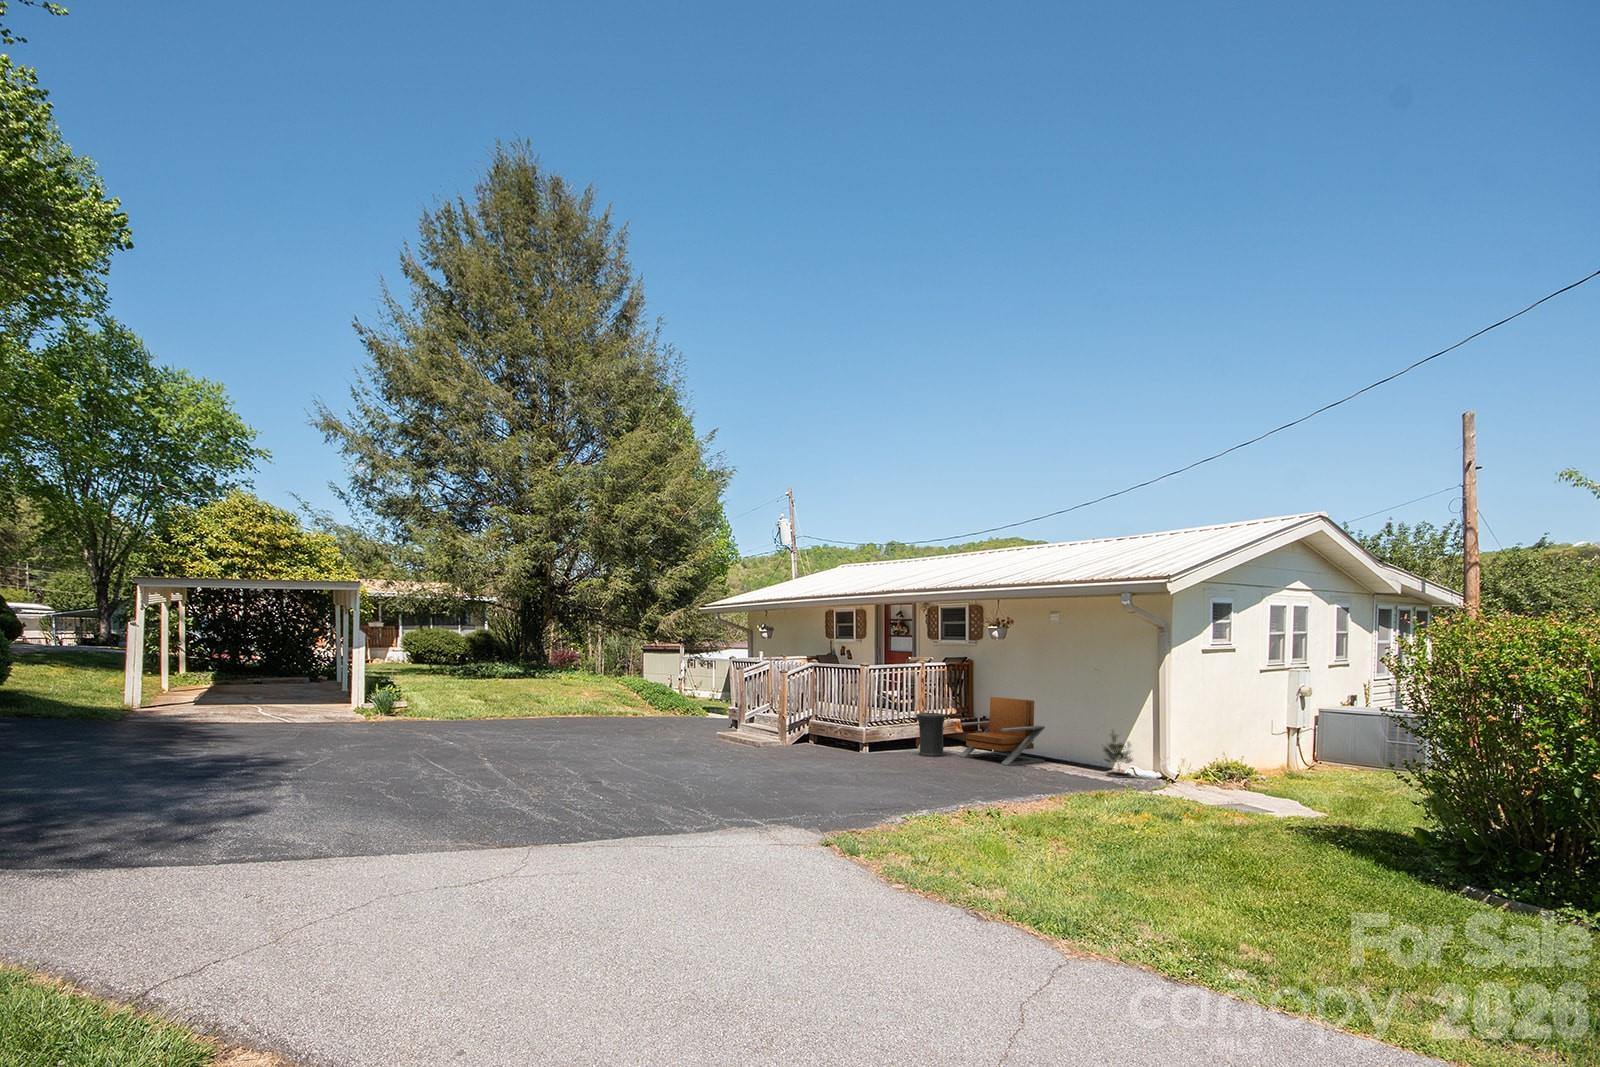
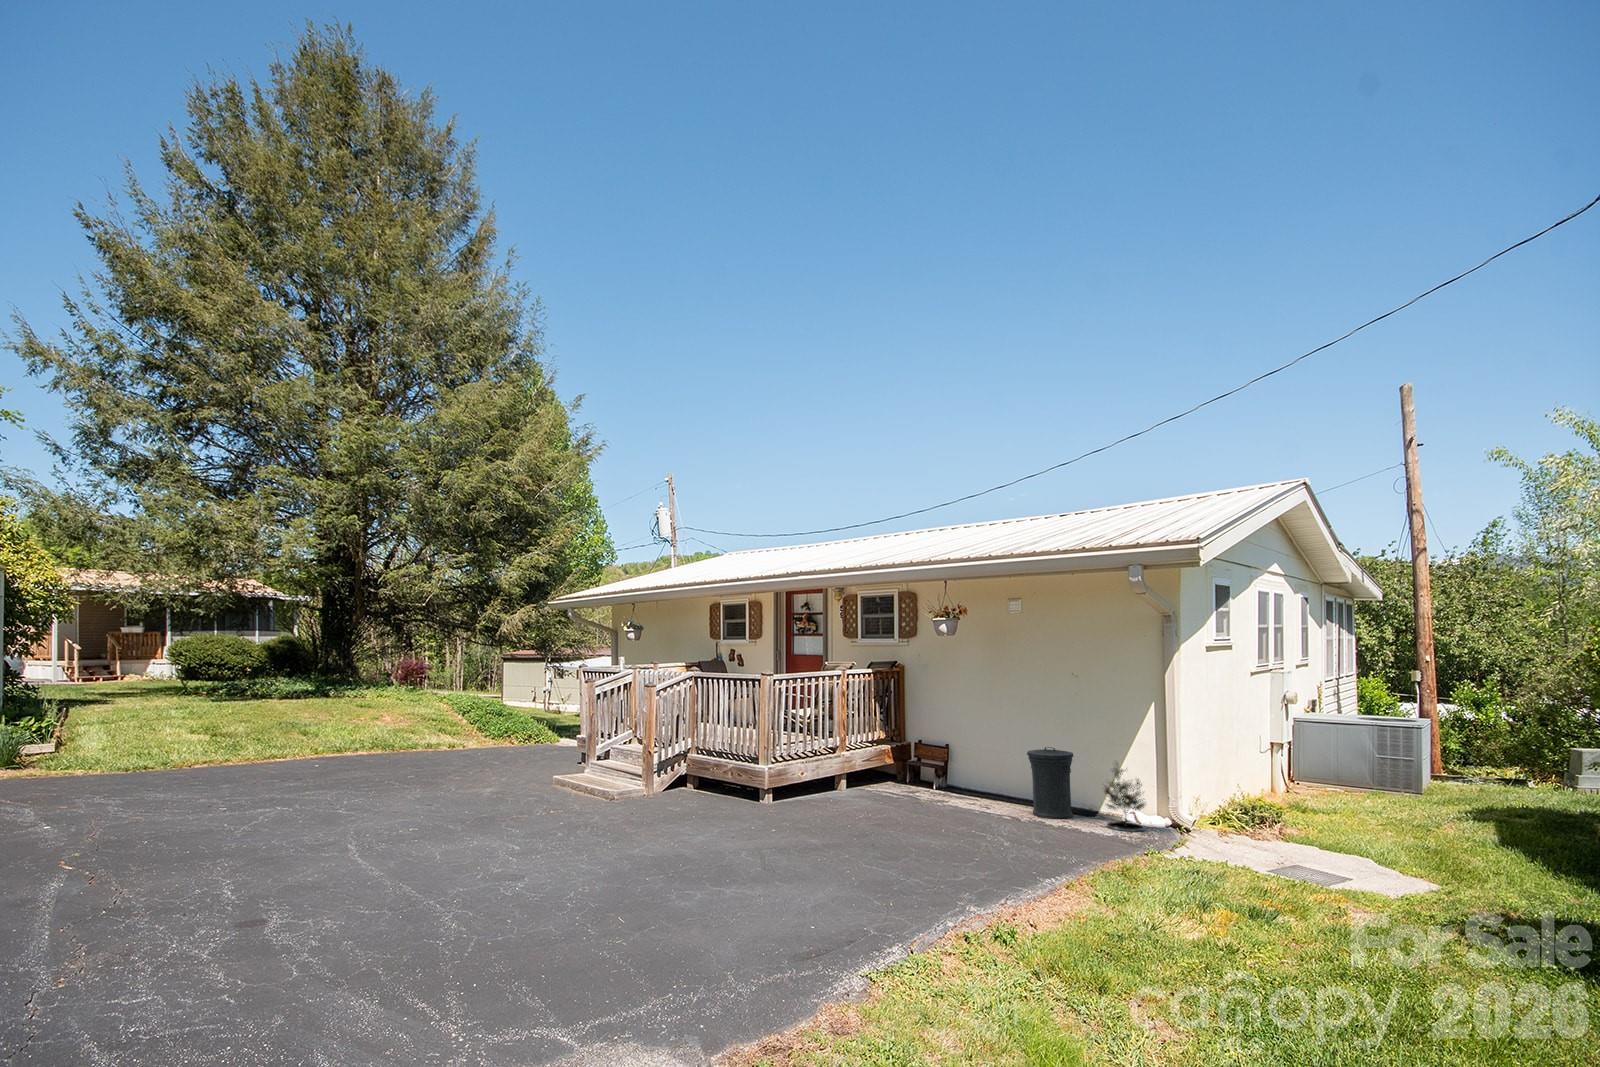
lounge chair: present [959,697,1045,766] -> none [894,716,1011,815]
trash can: present [916,711,946,757] -> present [1027,747,1074,819]

